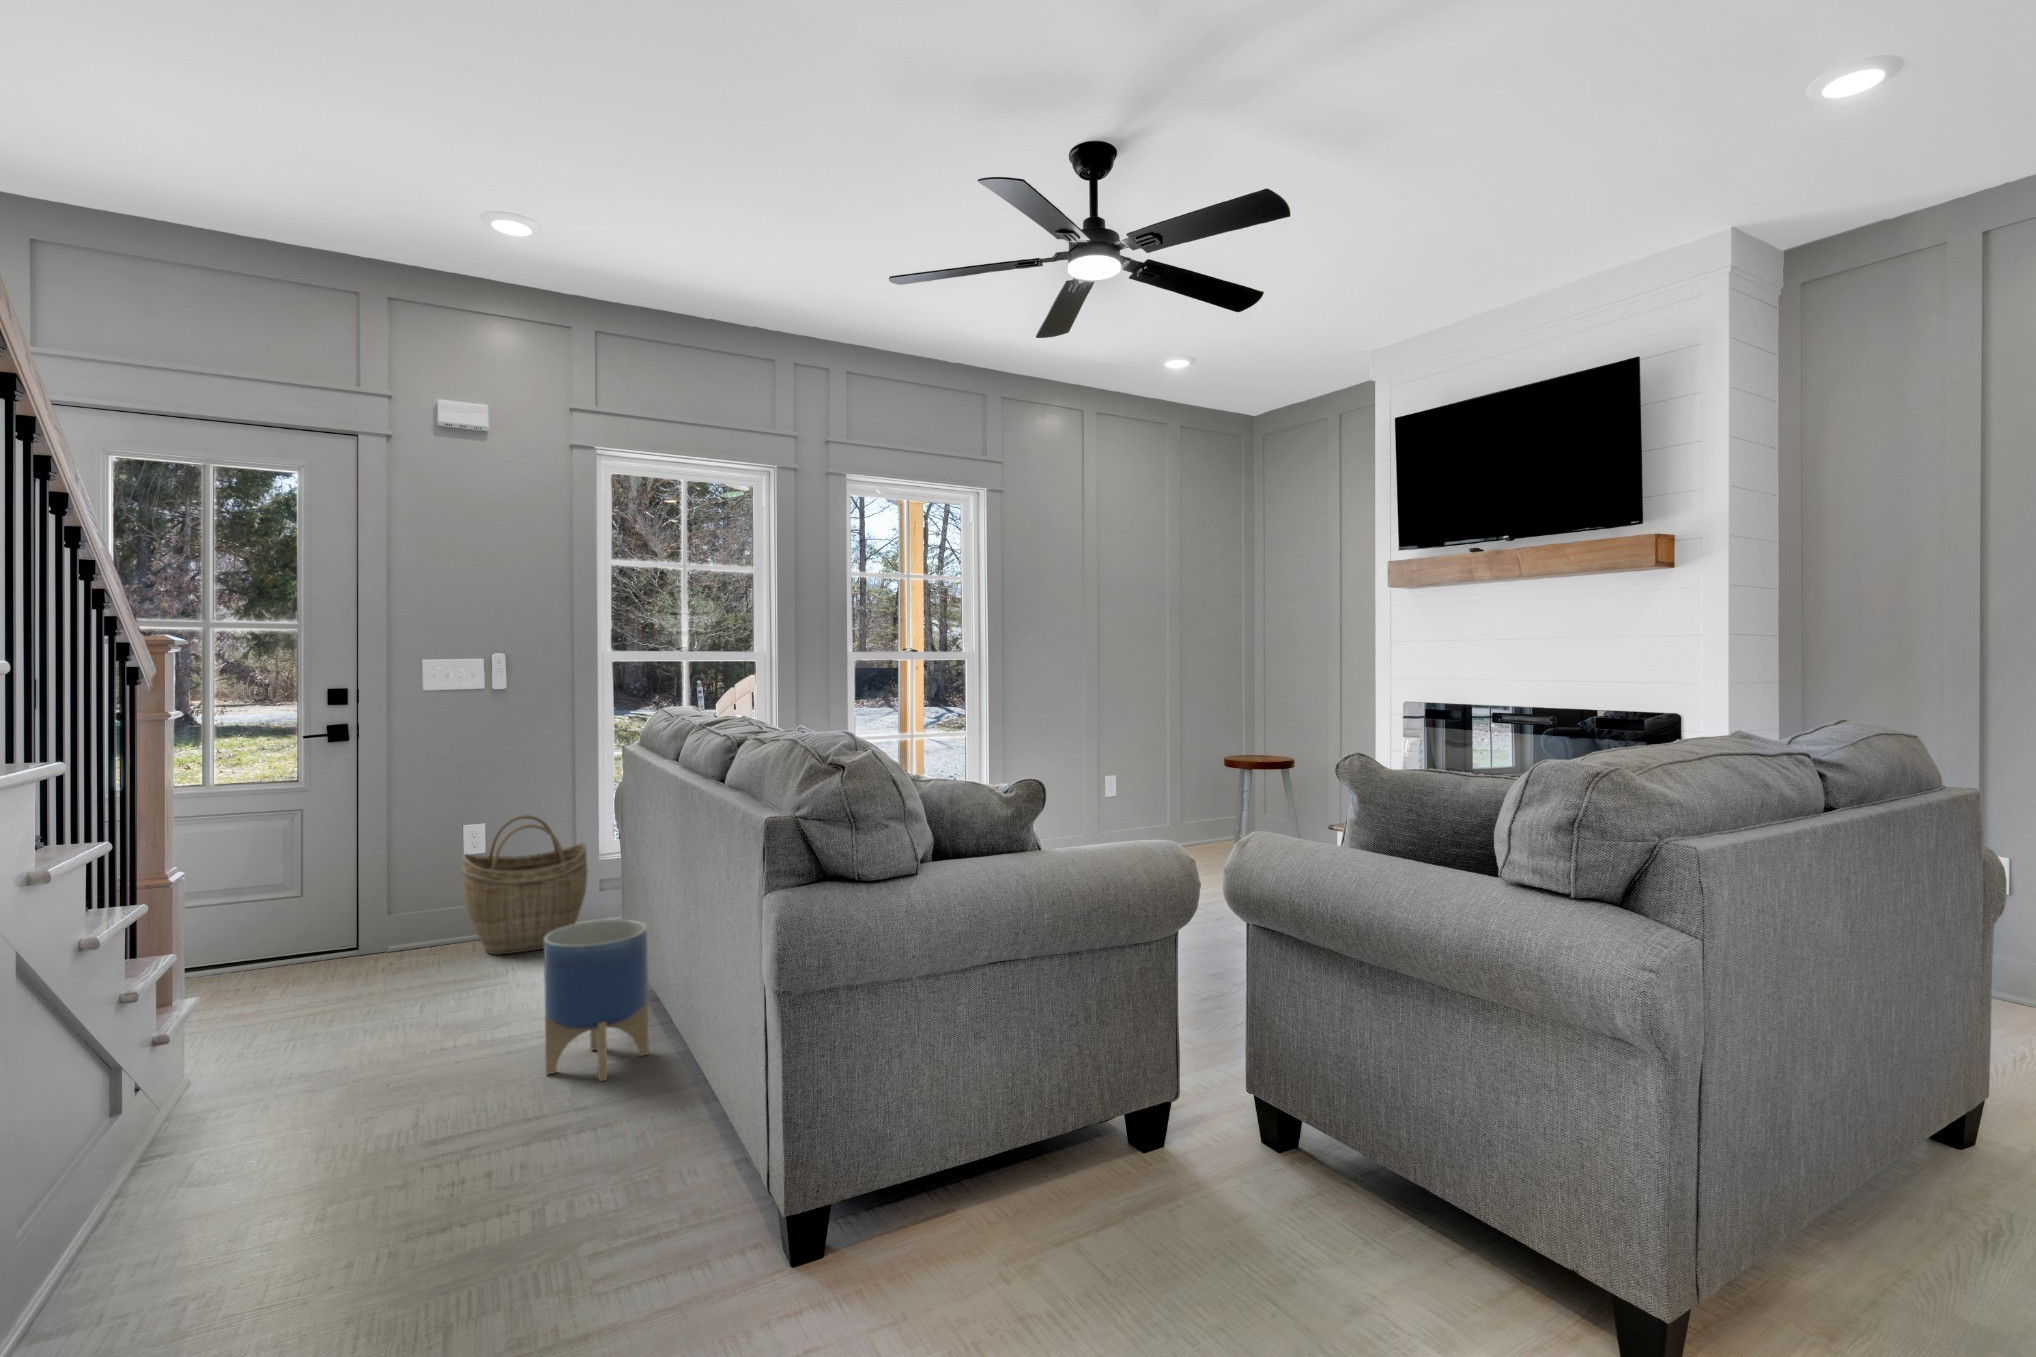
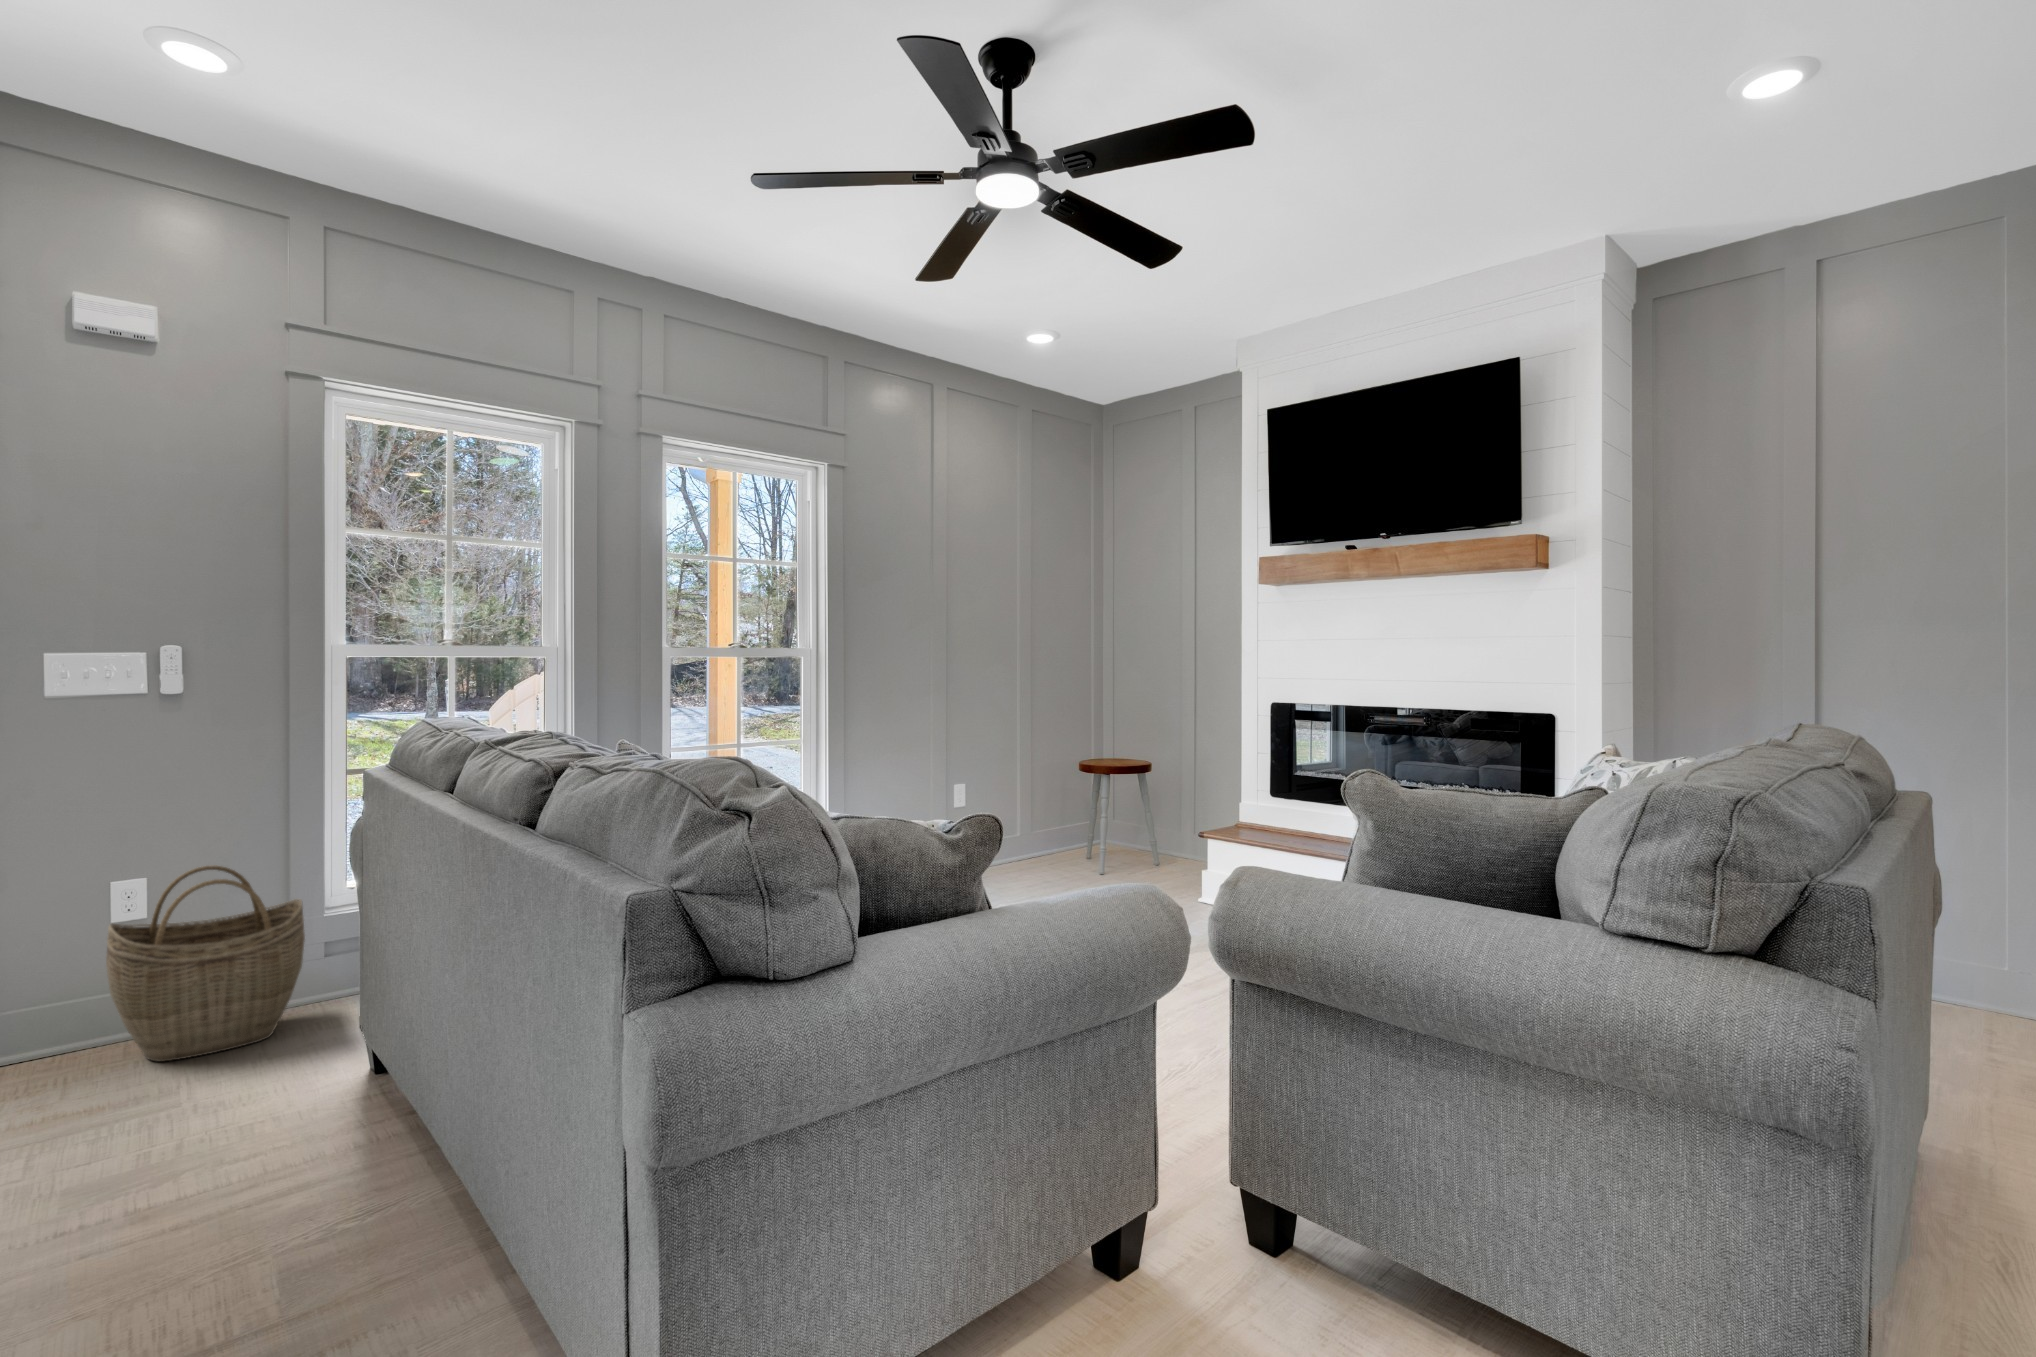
planter: present [544,920,649,1081] -> none [241,1018,408,1260]

